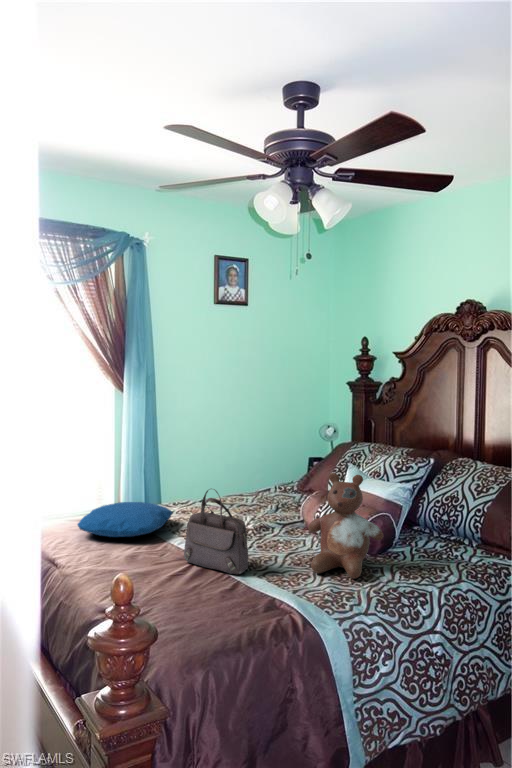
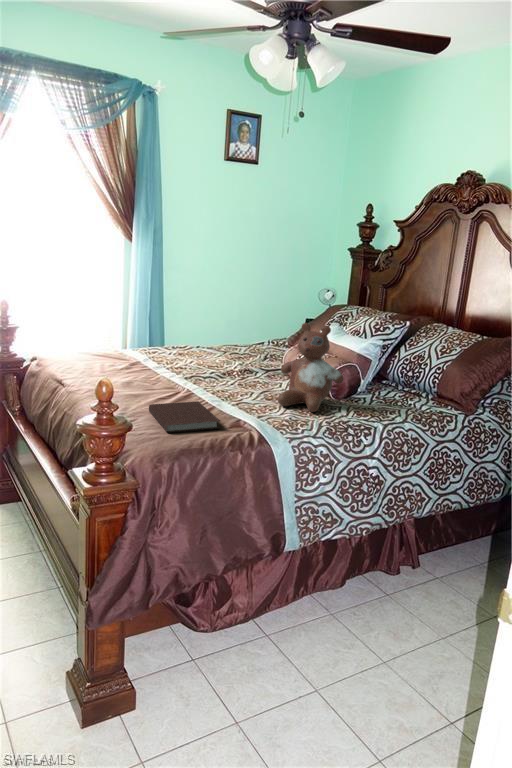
handbag: present [184,489,248,575] -> none [172,328,225,402]
pillow: present [77,502,172,537] -> none [84,340,170,368]
notebook: none [163,578,255,628] -> present [149,401,220,433]

